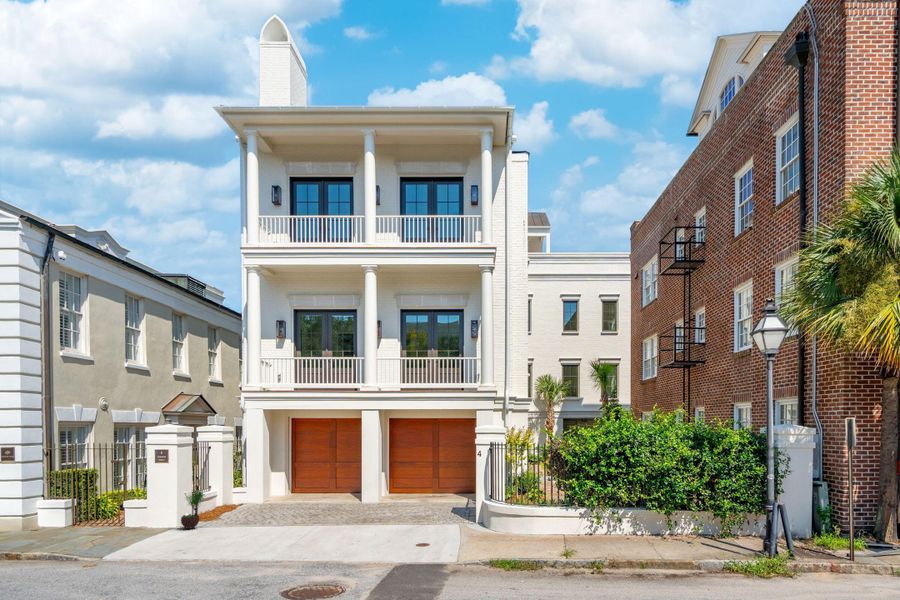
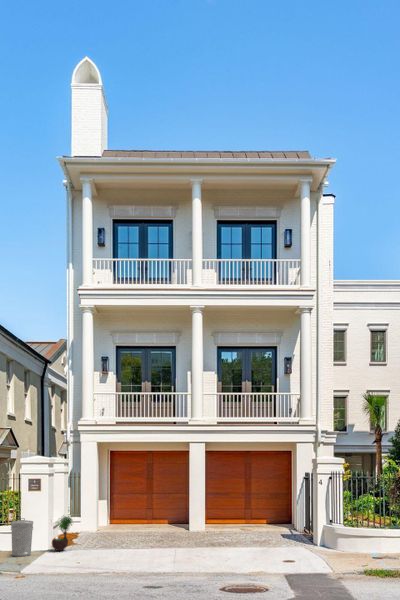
trash can: none [129,493,156,536] -> present [11,518,33,557]

